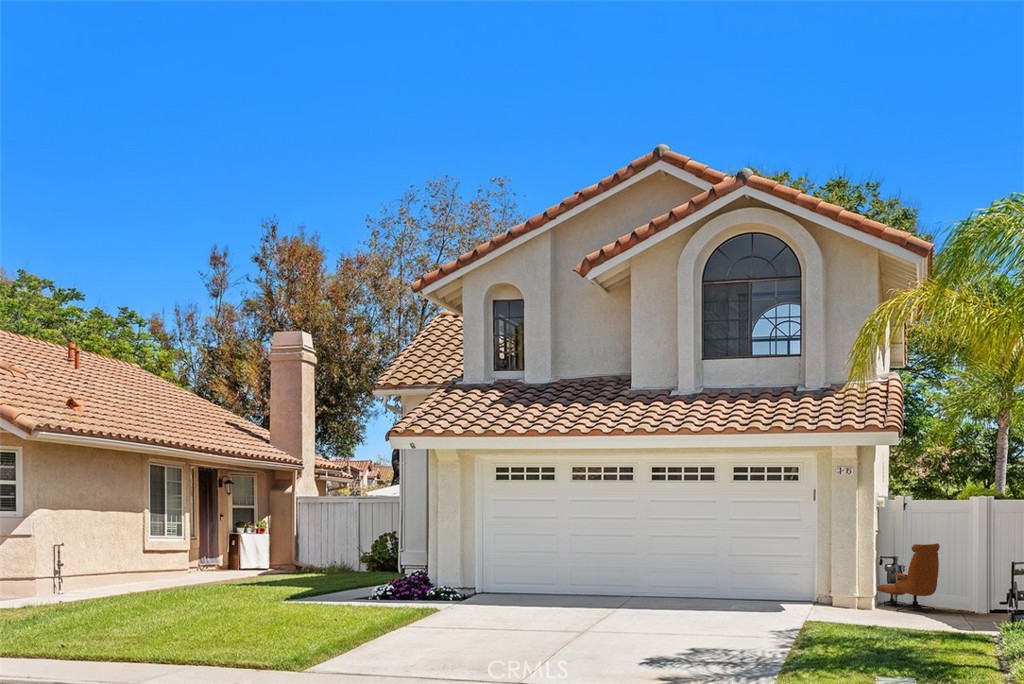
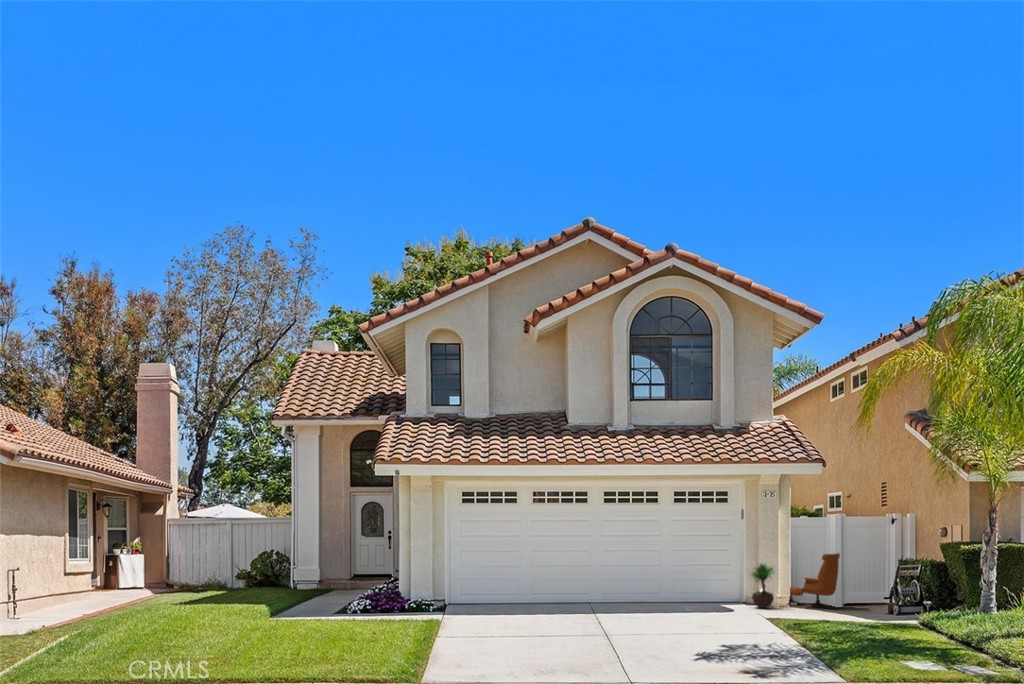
potted tree: none [822,549,857,609] -> present [752,564,774,608]

